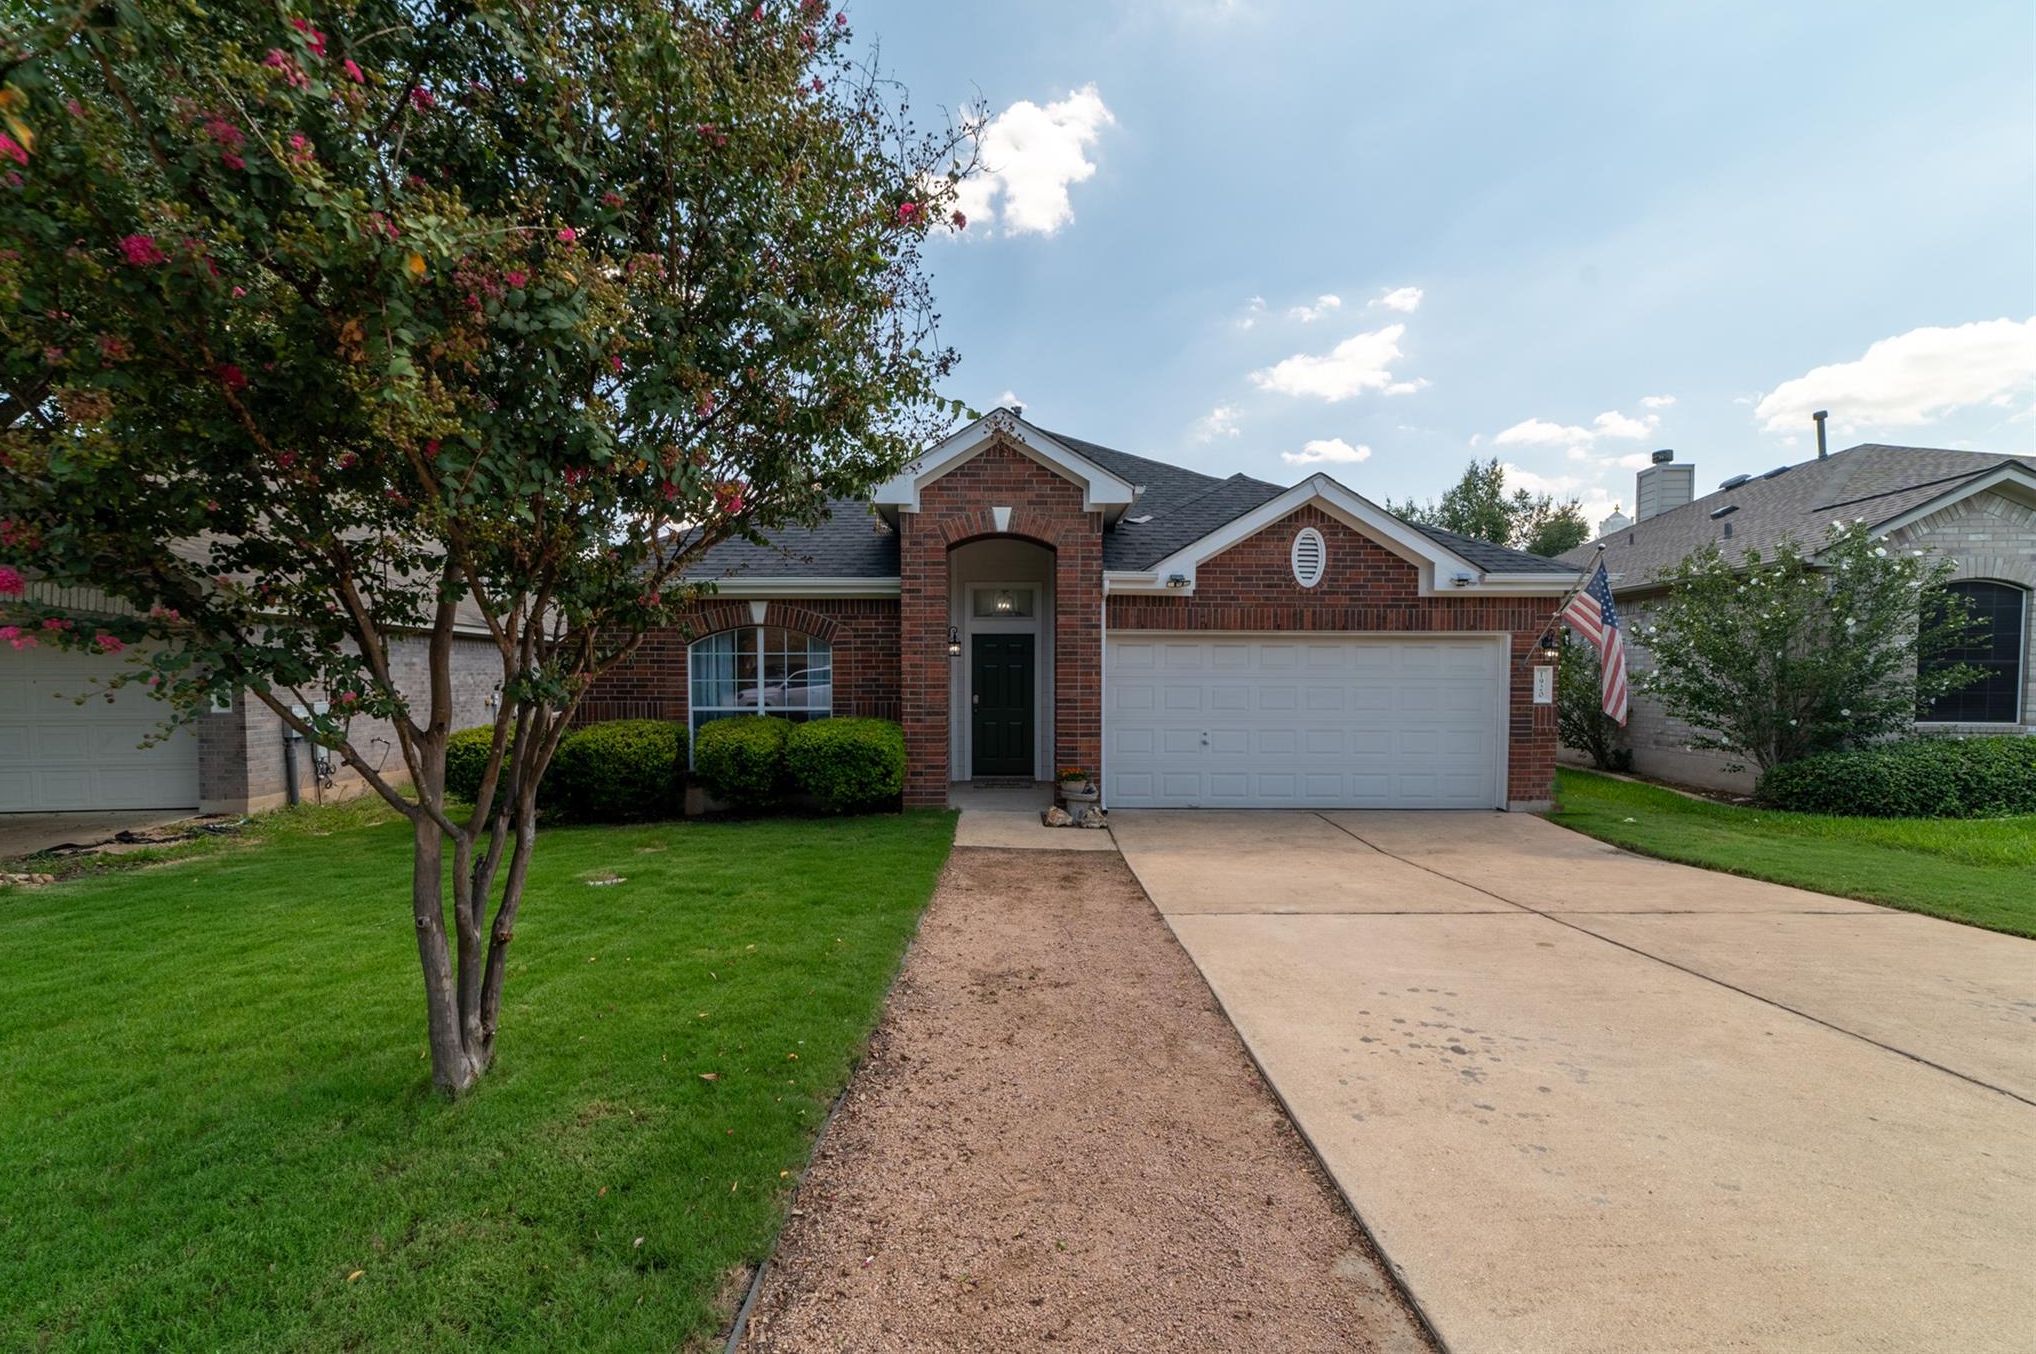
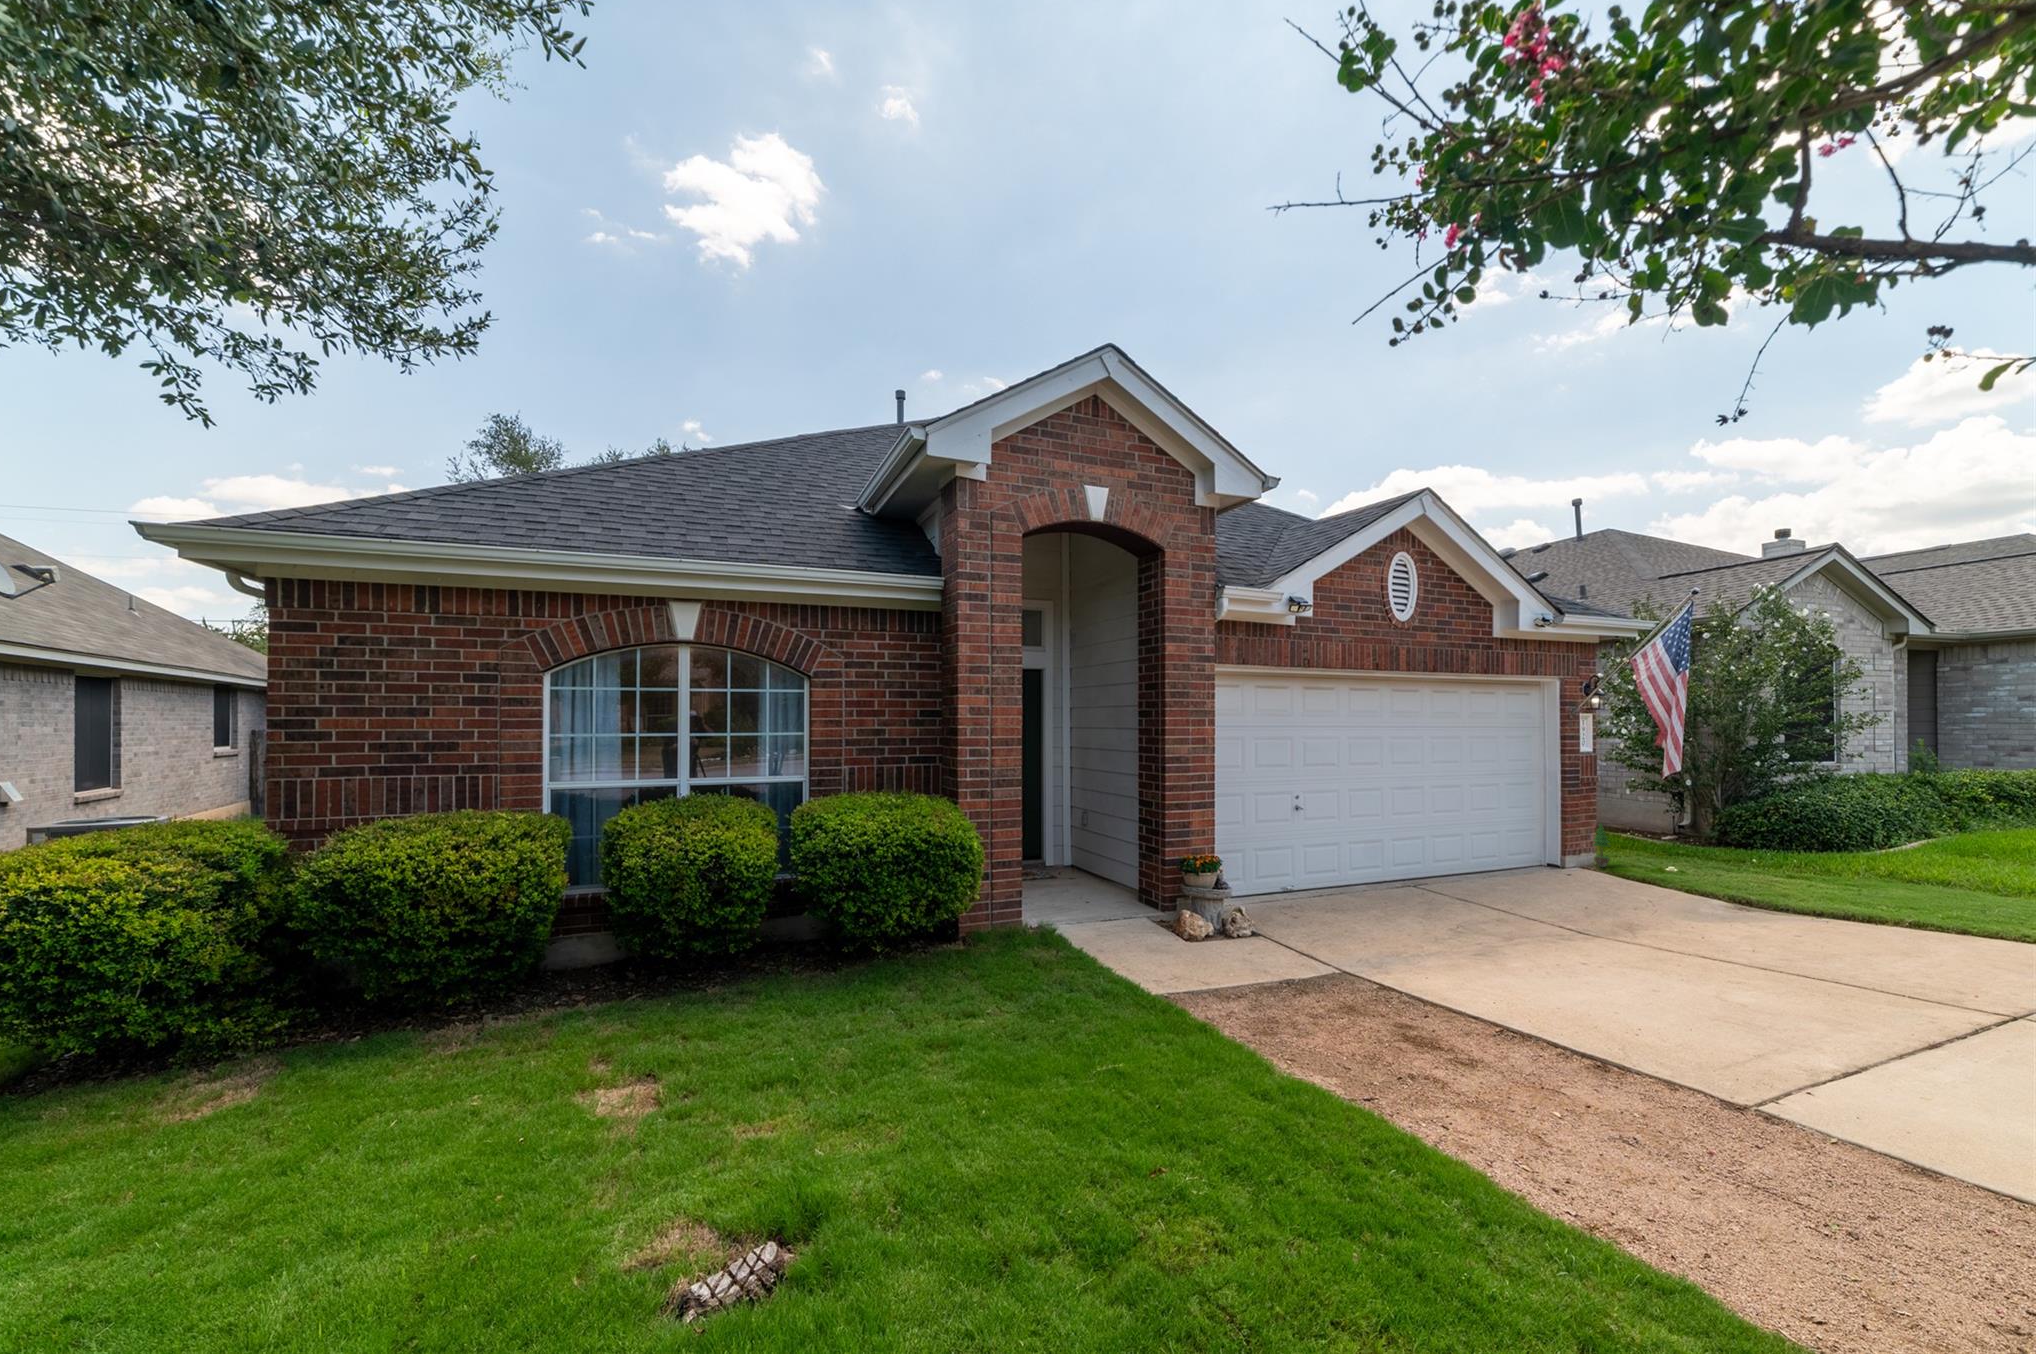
watering can: present [685,785,704,815] -> none [558,917,596,990]

